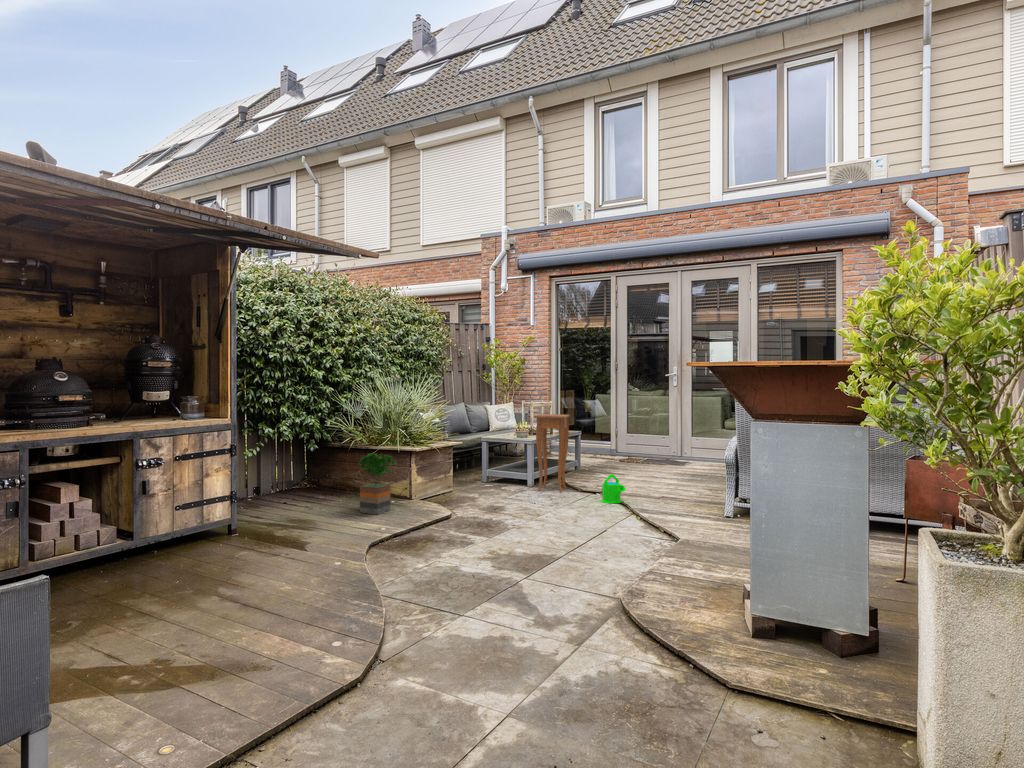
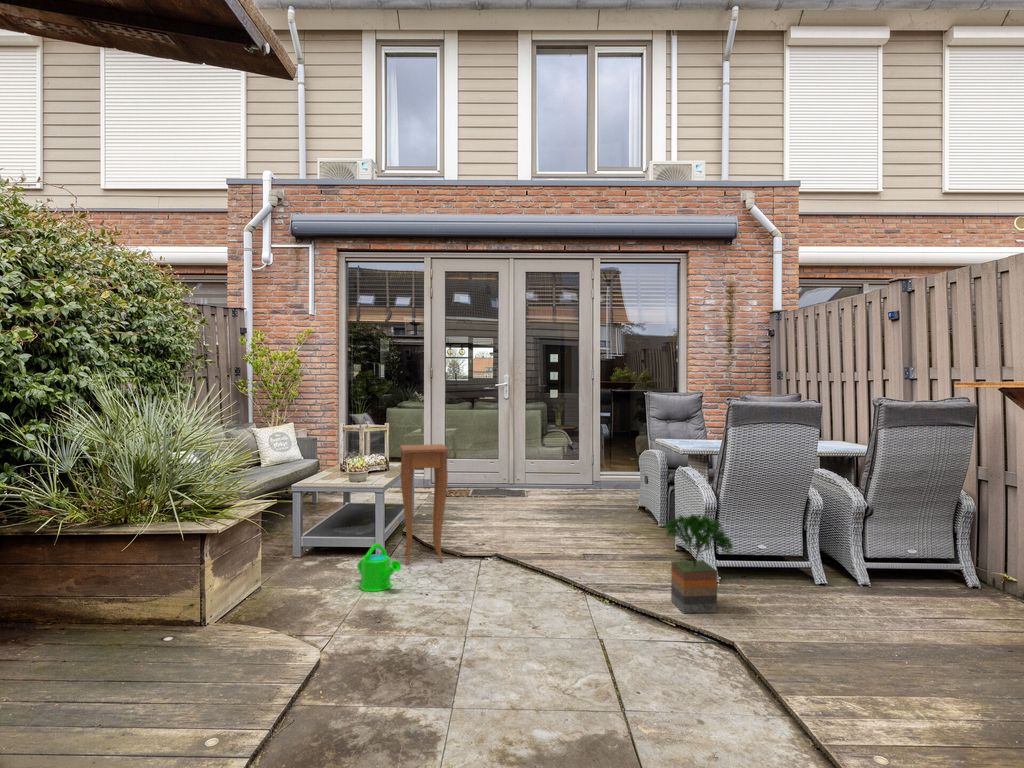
potted tree: present [360,453,396,514] -> present [665,514,733,614]
watering can: present [601,474,625,503] -> present [357,543,401,591]

